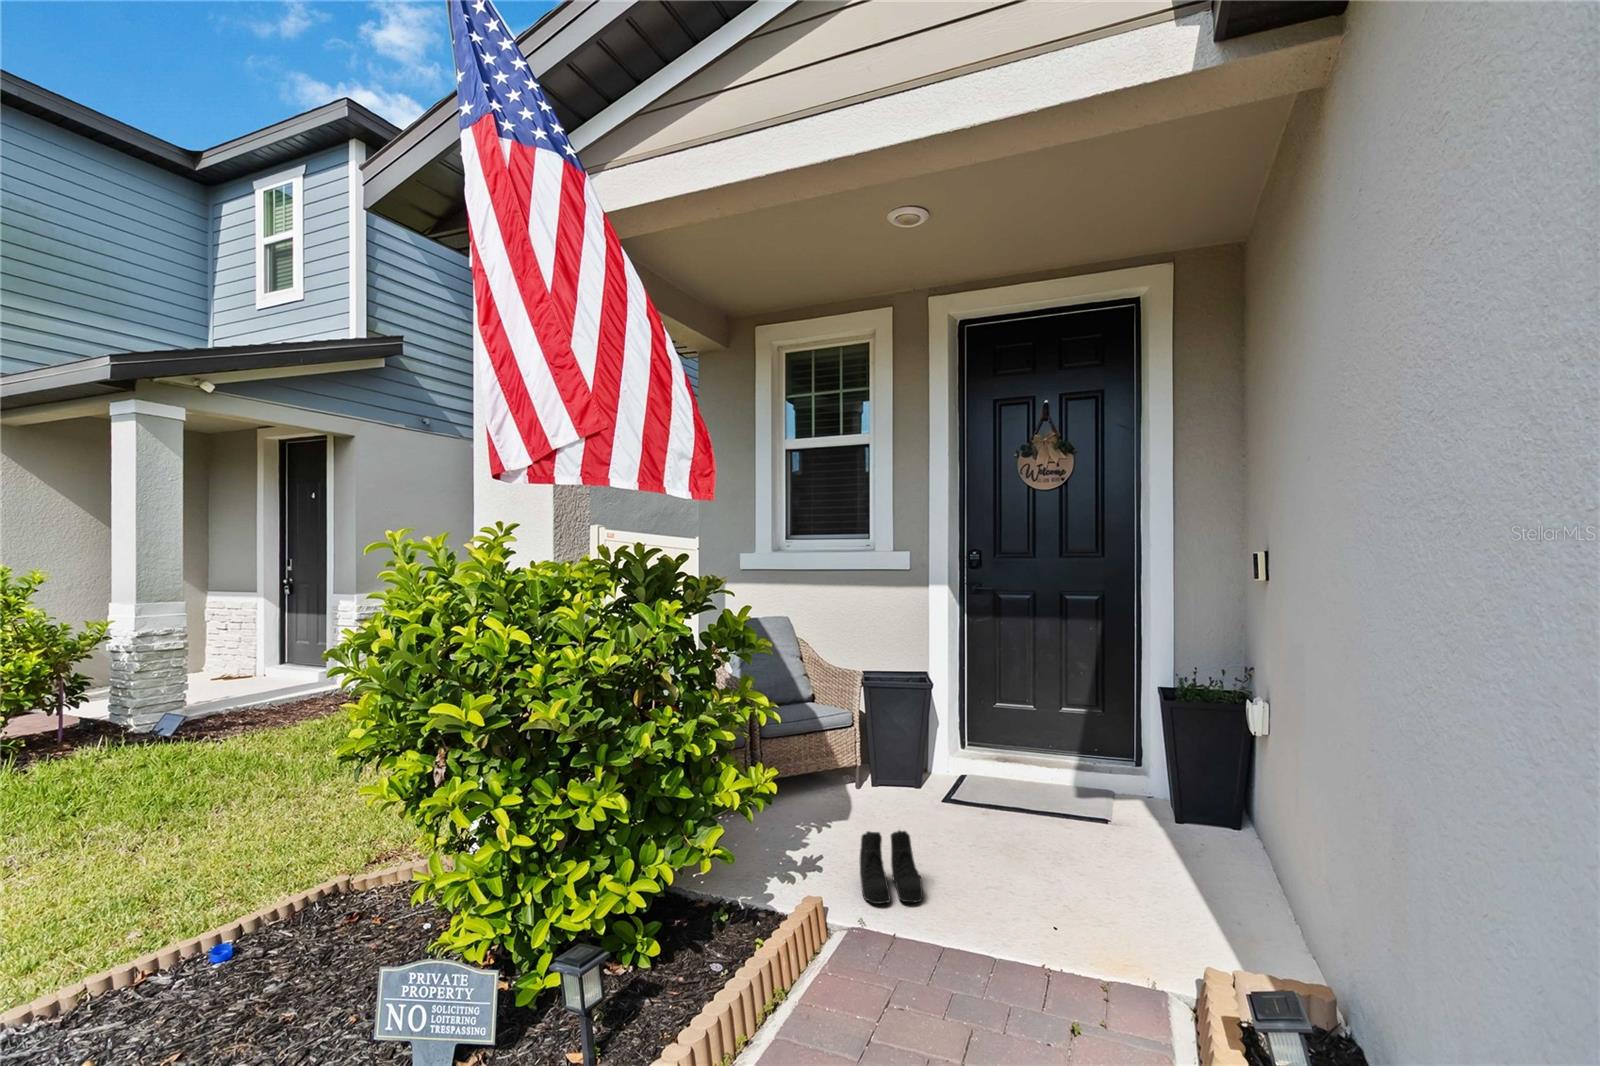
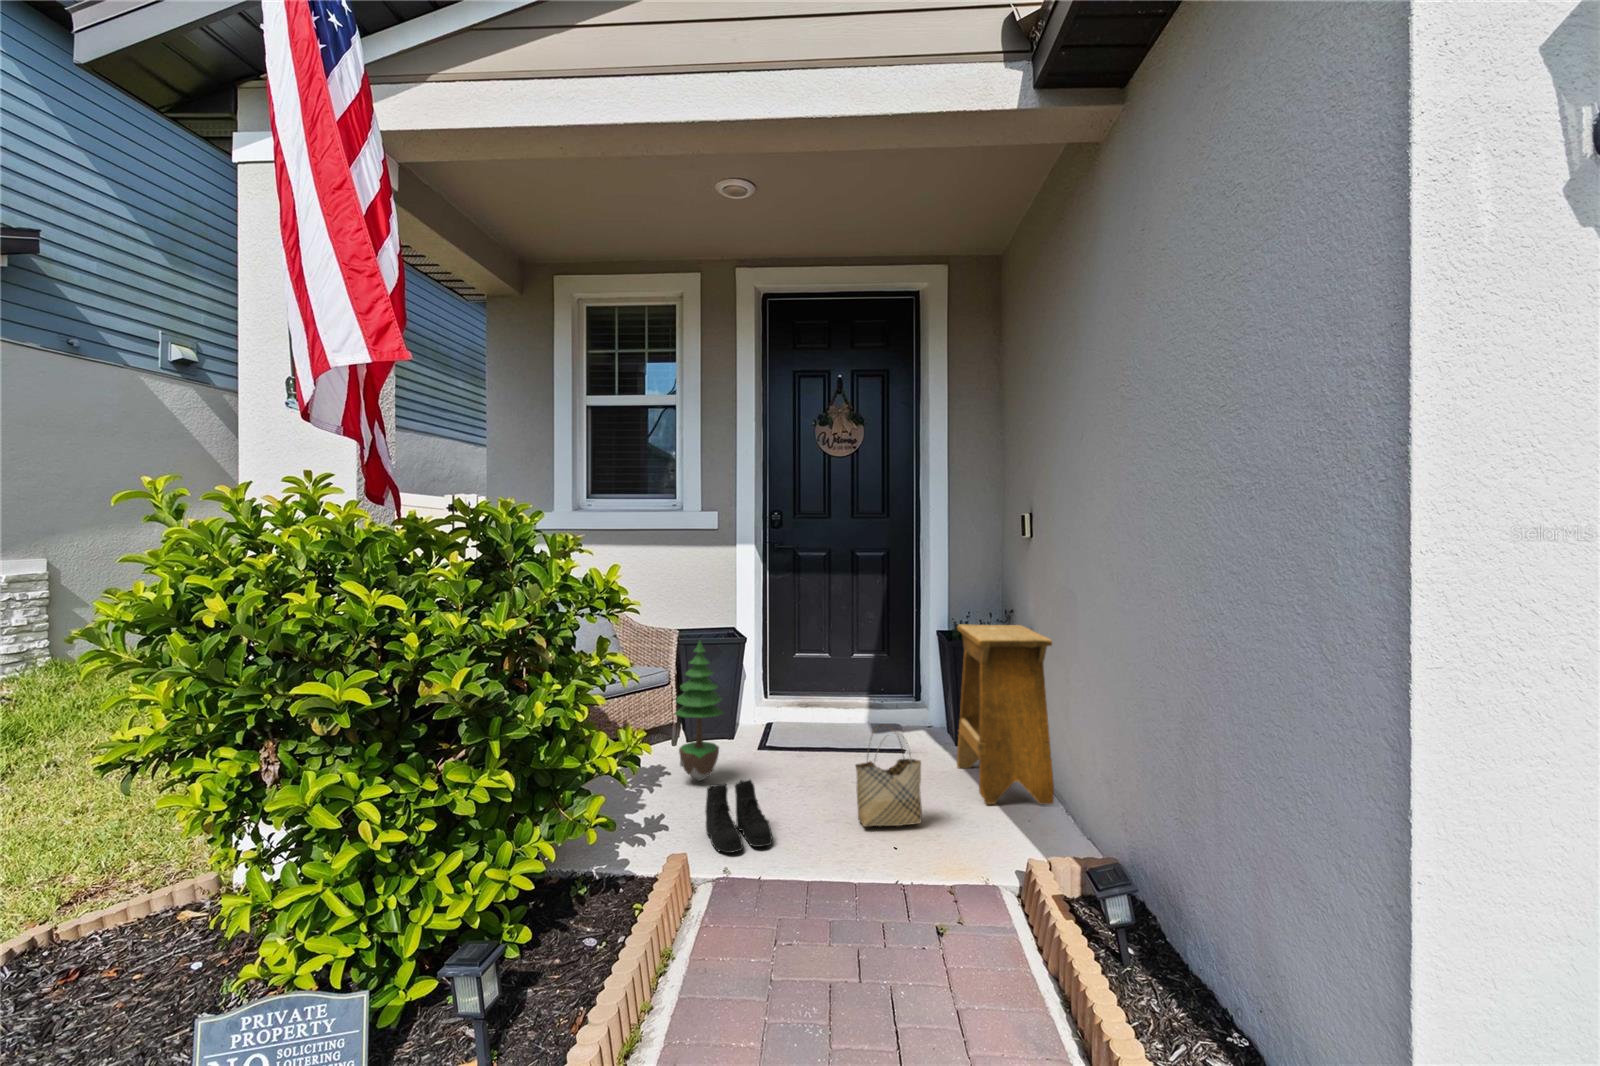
potted tree: none [846,682,898,826] -> present [675,641,724,781]
stool: none [1162,682,1274,907] -> present [957,624,1054,804]
woven basket: none [1017,789,1096,905] -> present [855,724,922,827]

